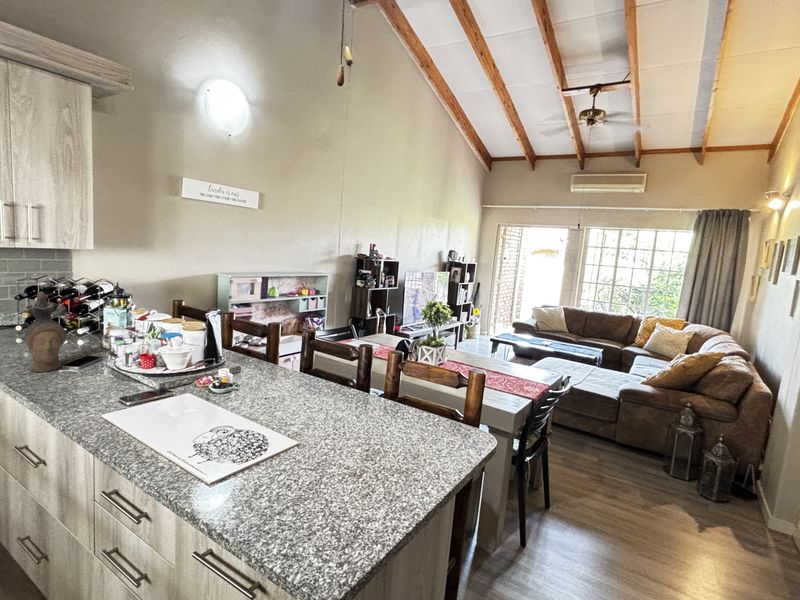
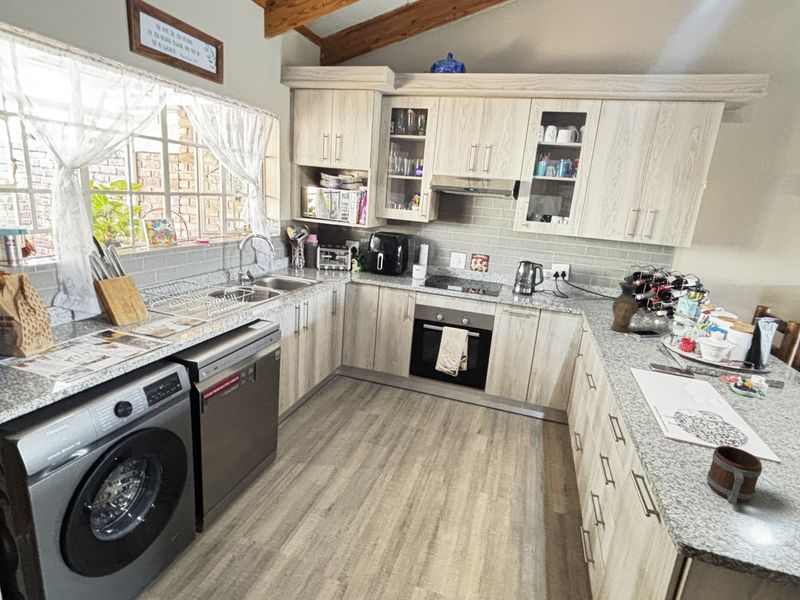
mug: none [279,455,323,518] -> present [707,446,762,506]

